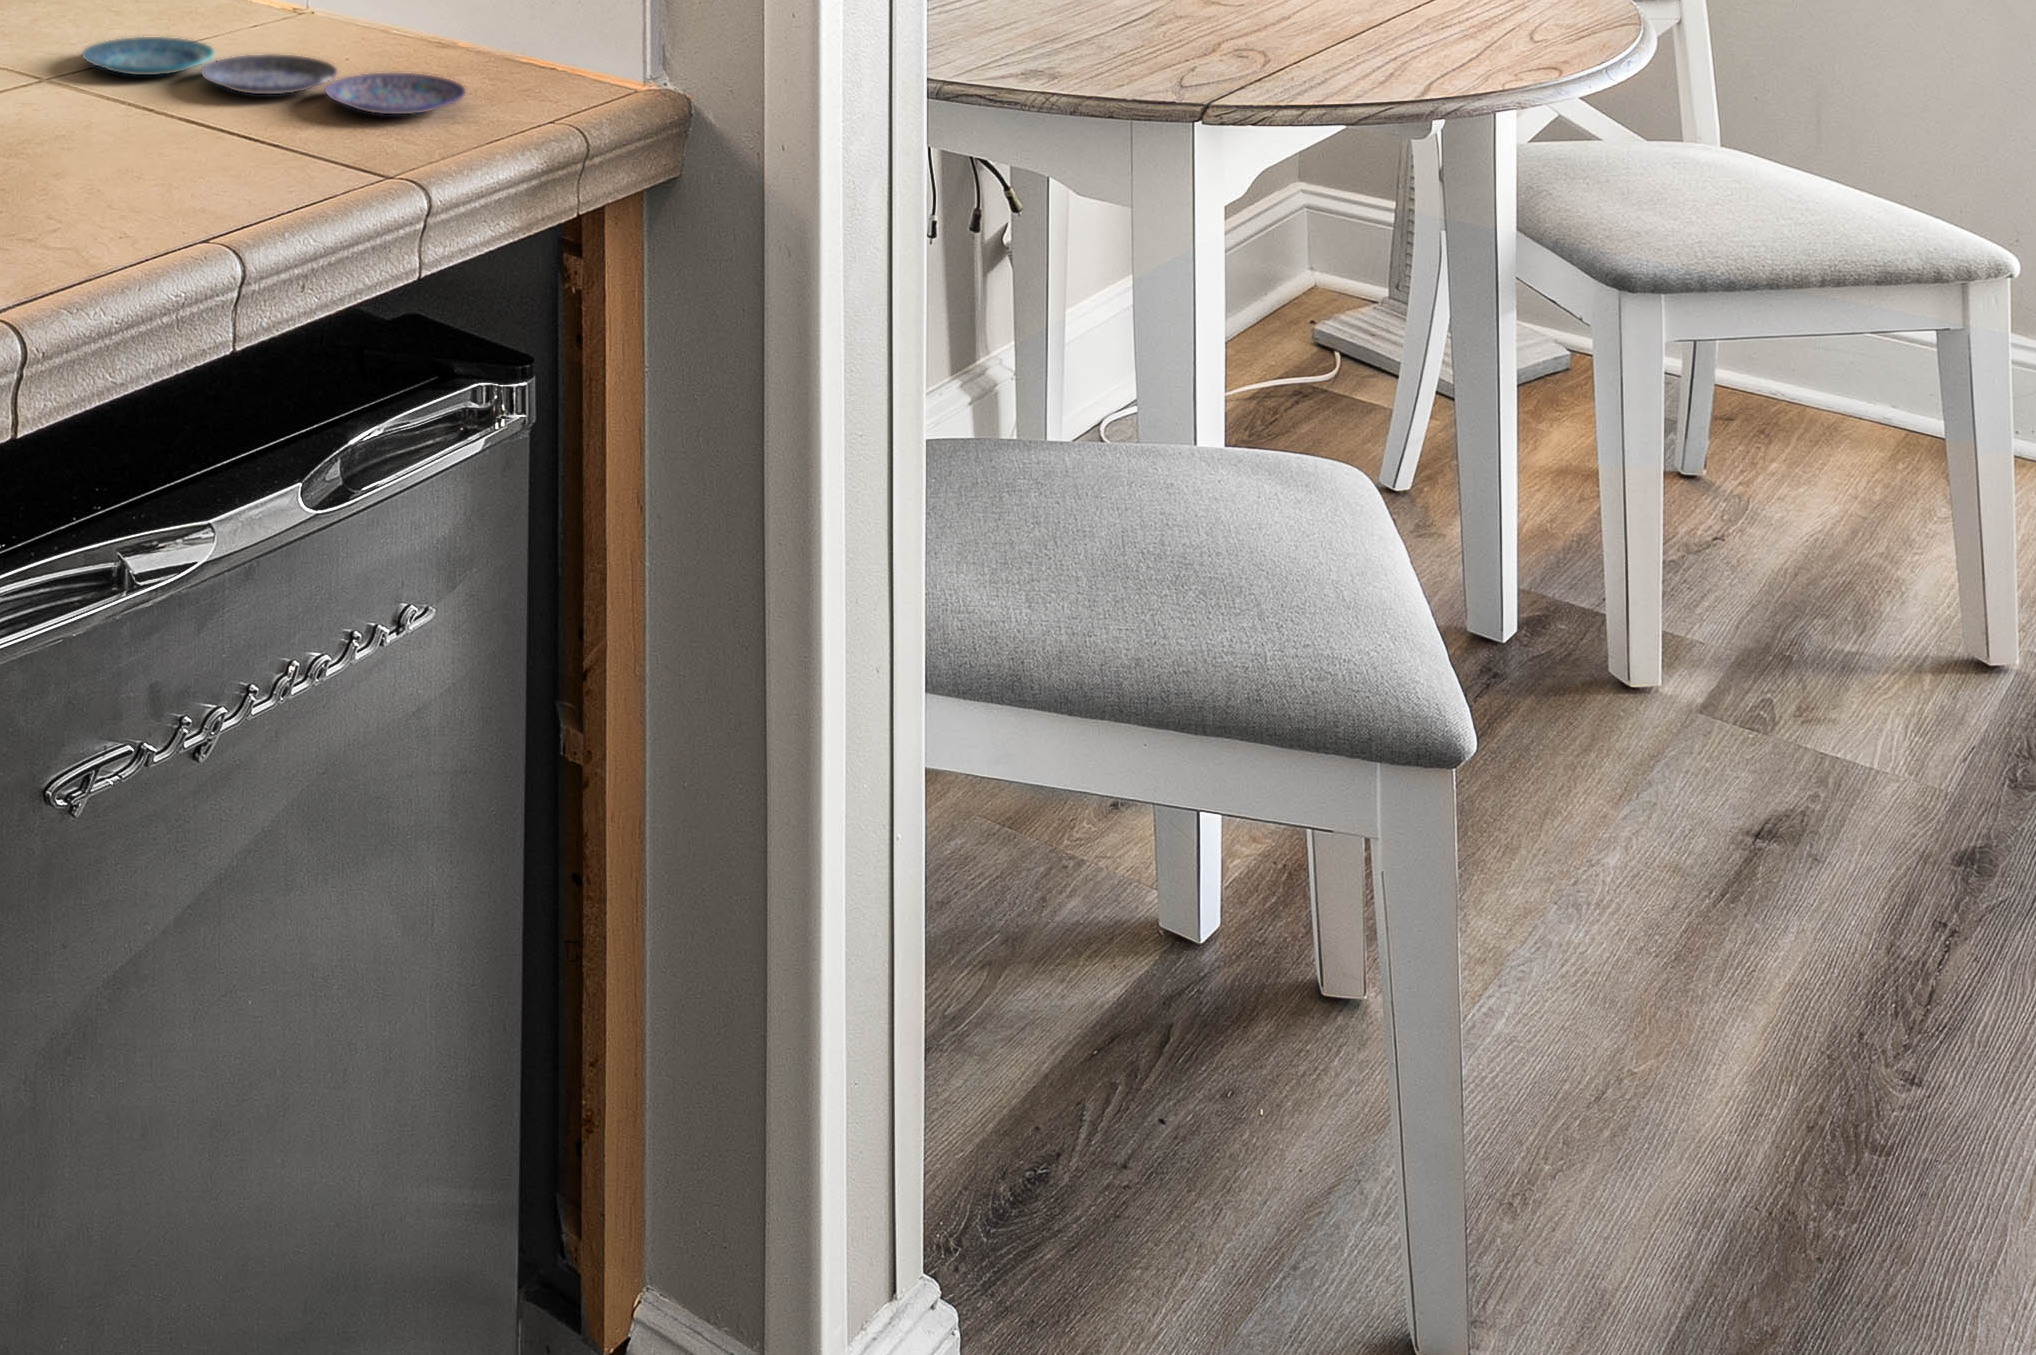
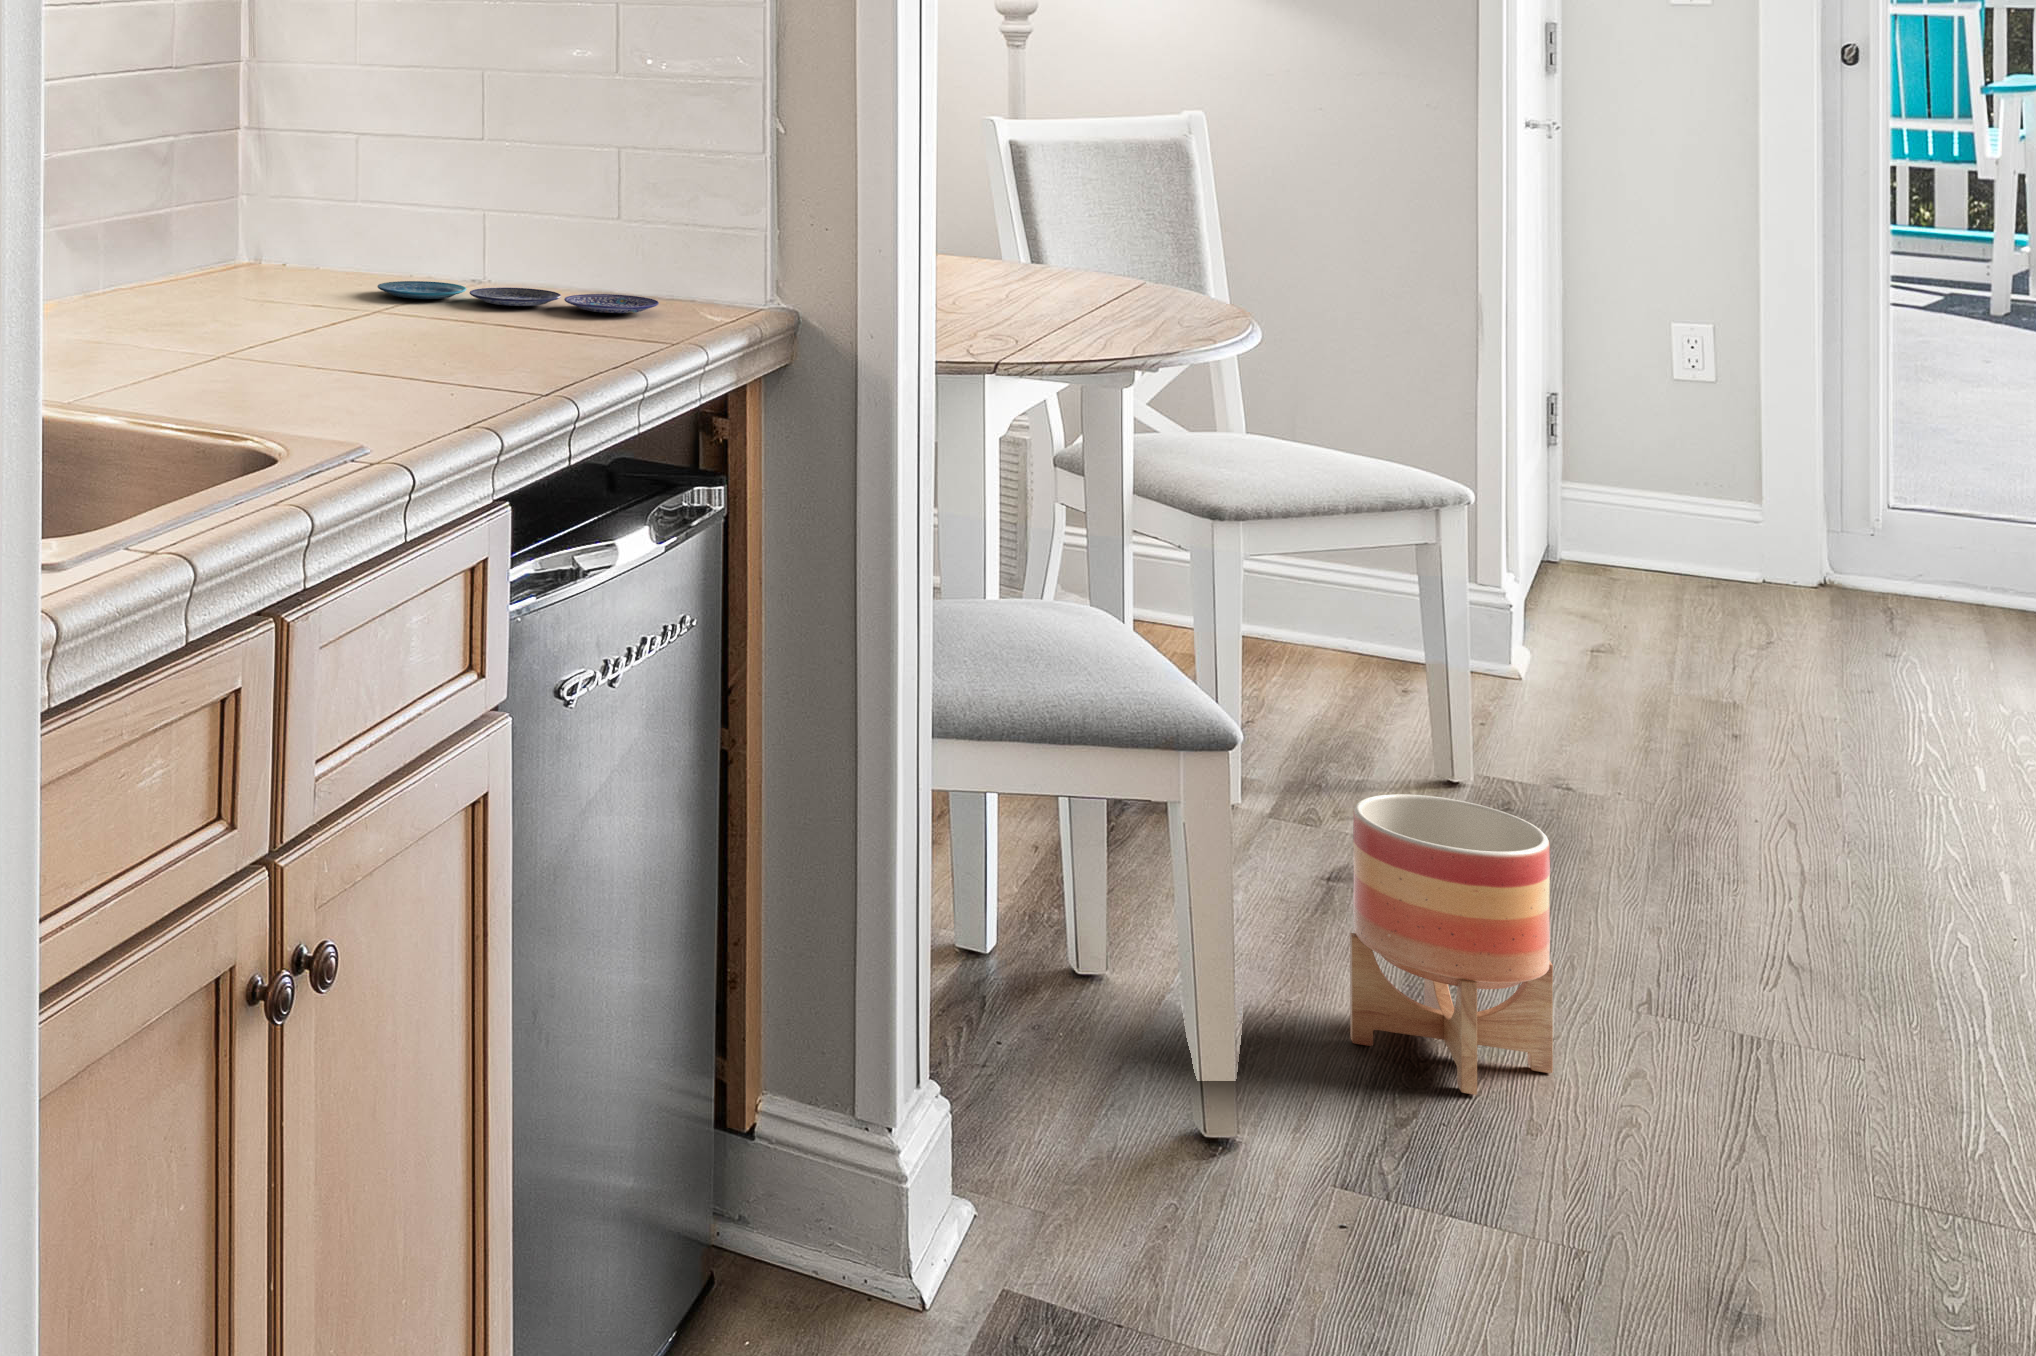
planter: none [1696,780,1996,1273] -> present [1350,794,1553,1095]

